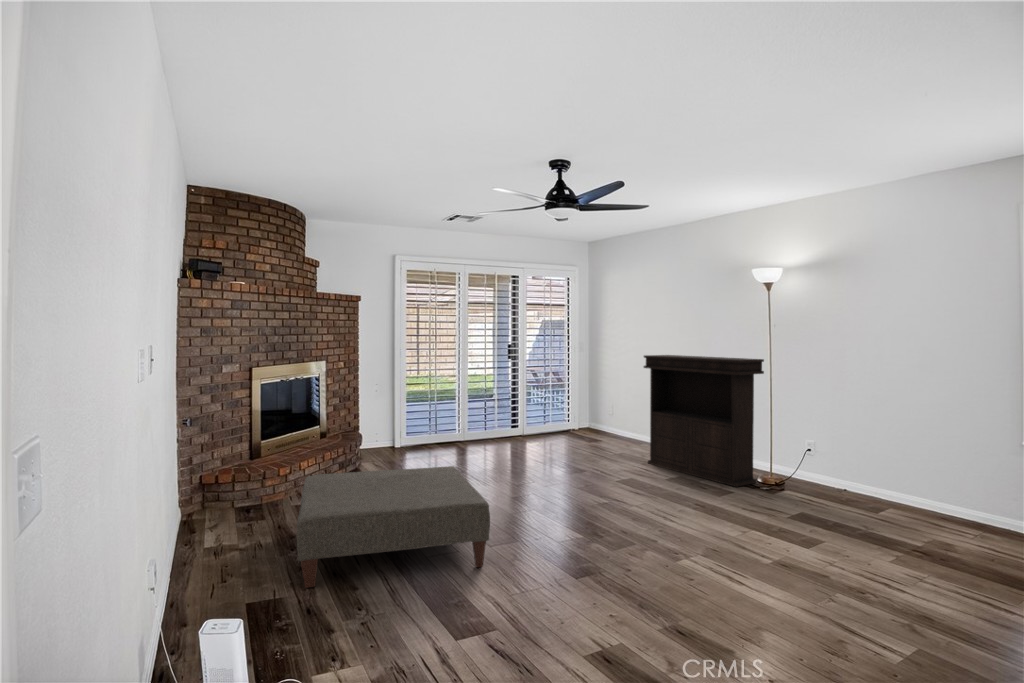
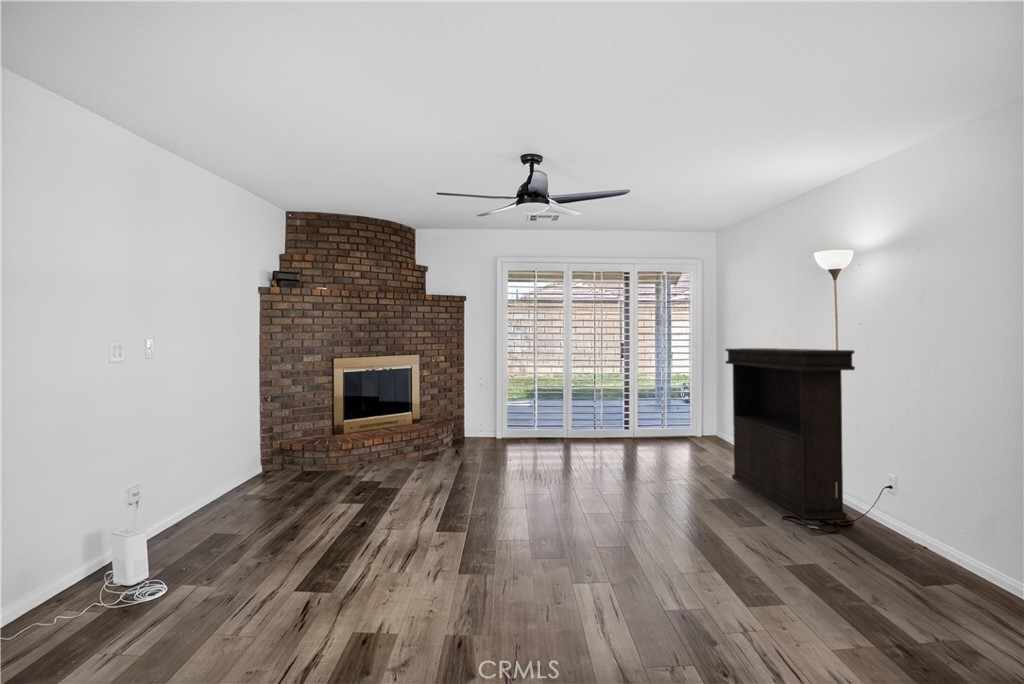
ottoman: present [297,466,490,588] -> none [218,450,440,556]

